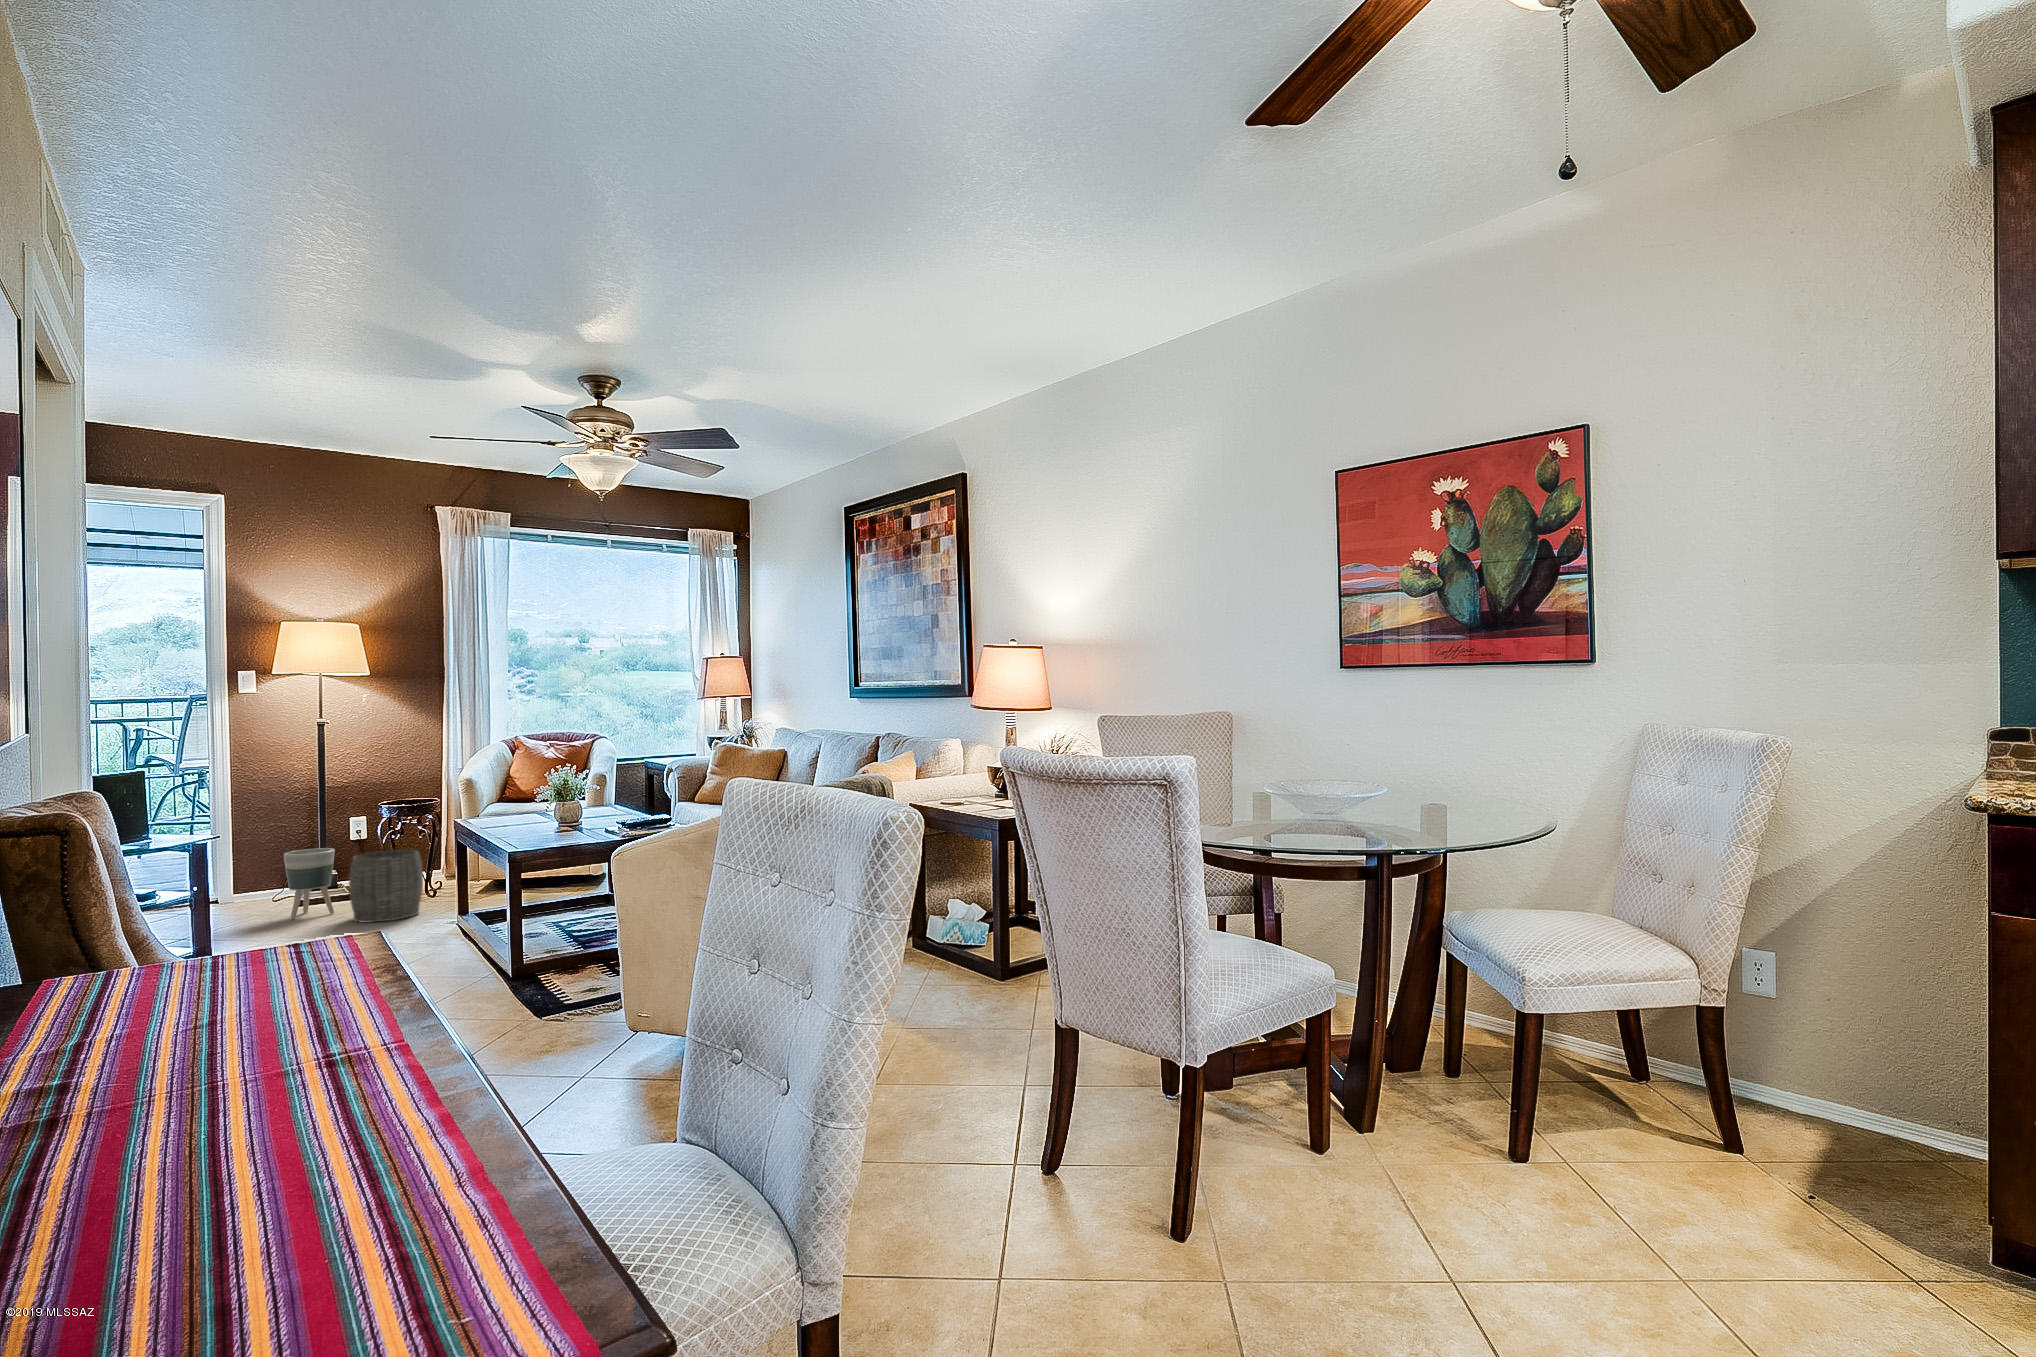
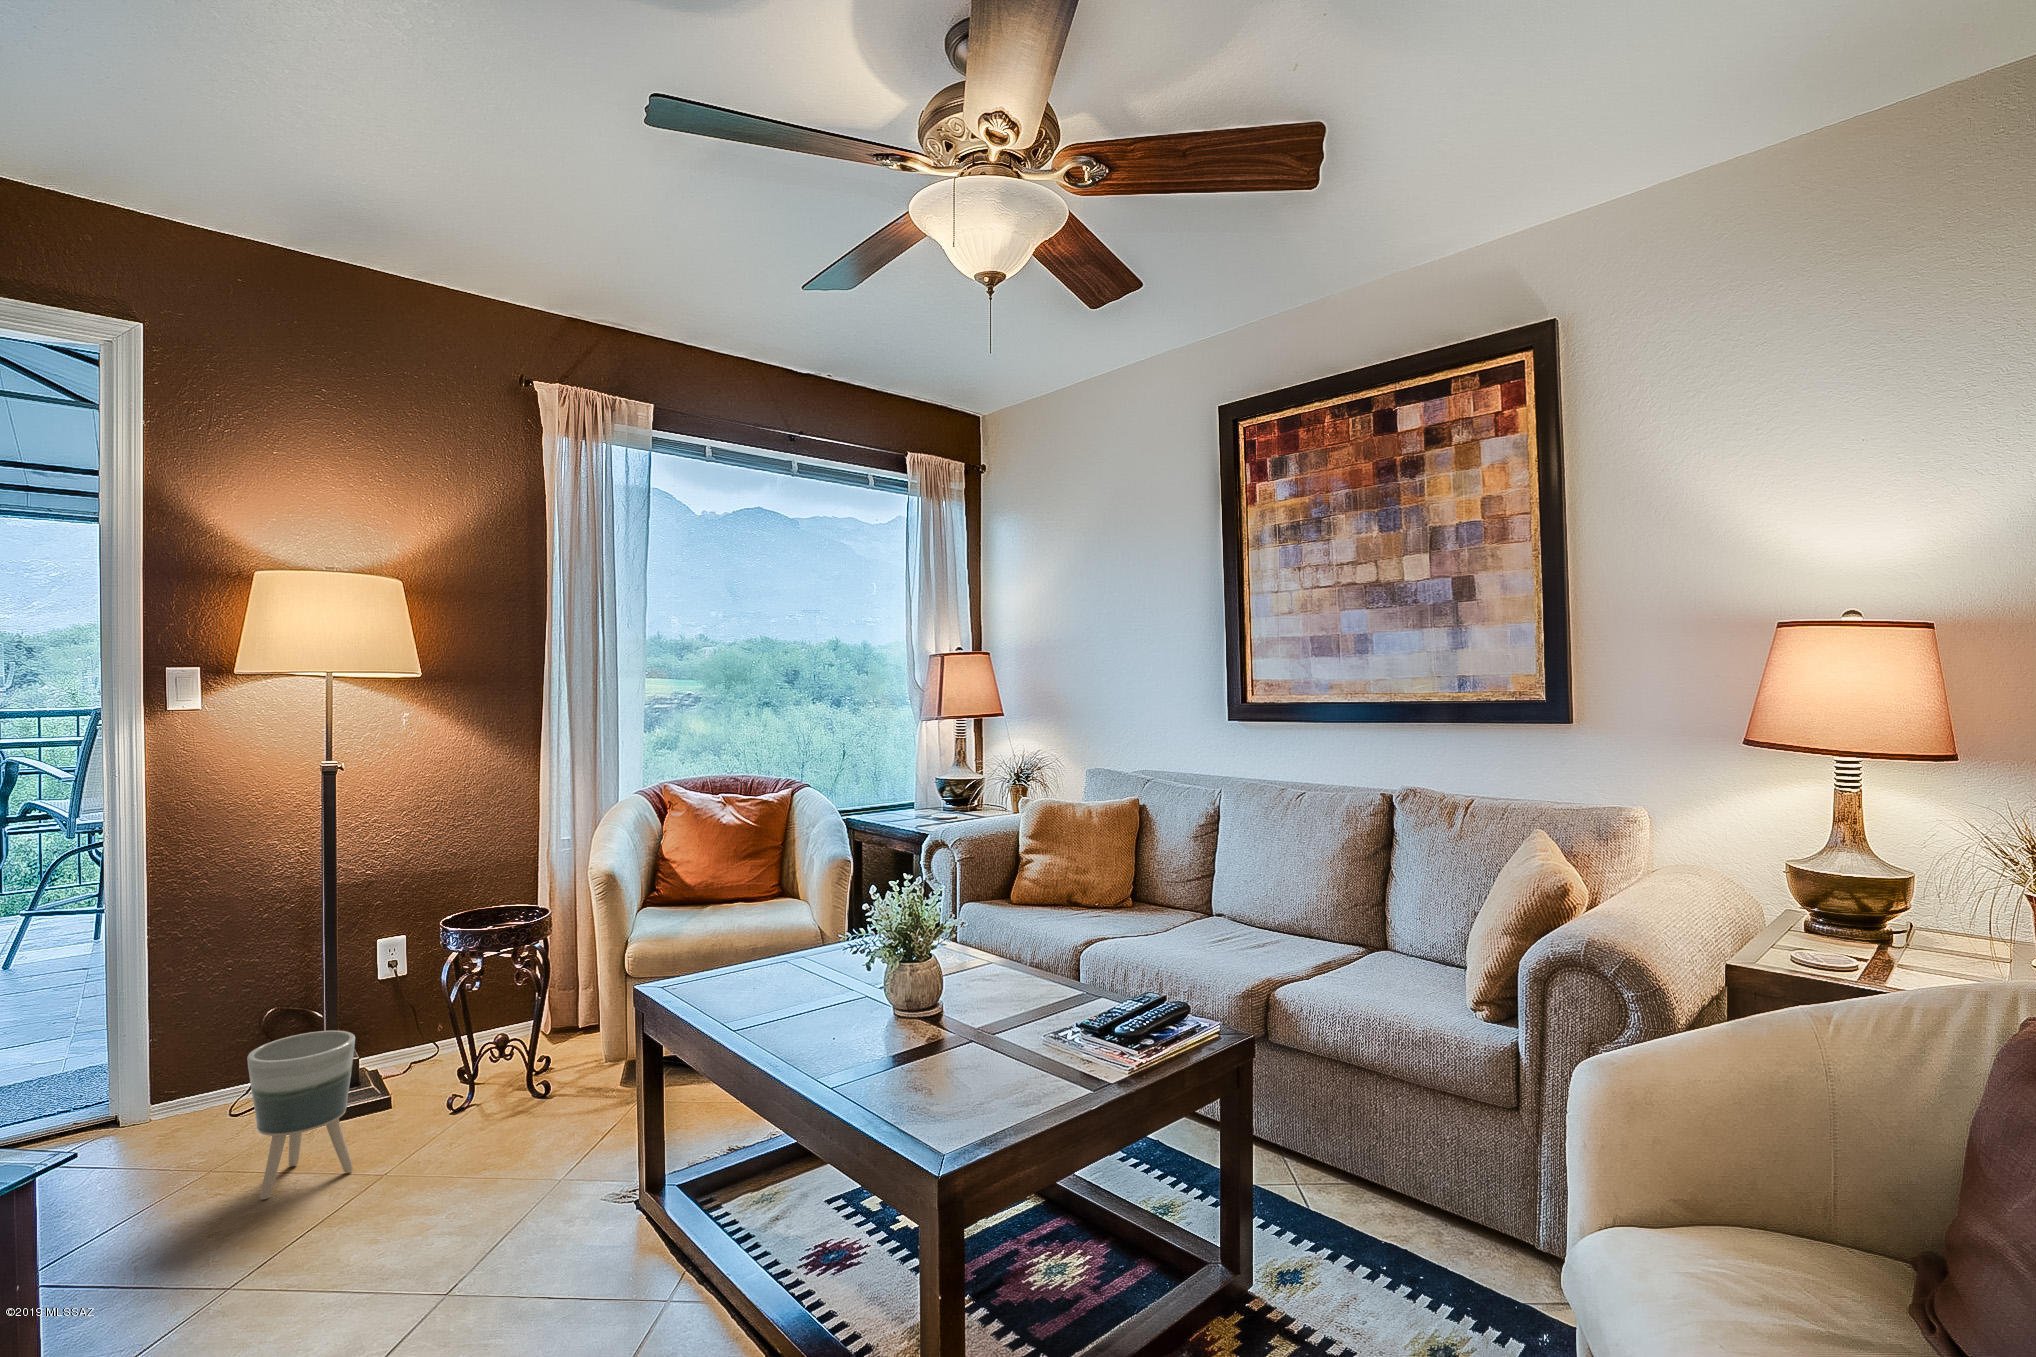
woven basket: present [349,850,423,923] -> none [387,1036,537,1219]

